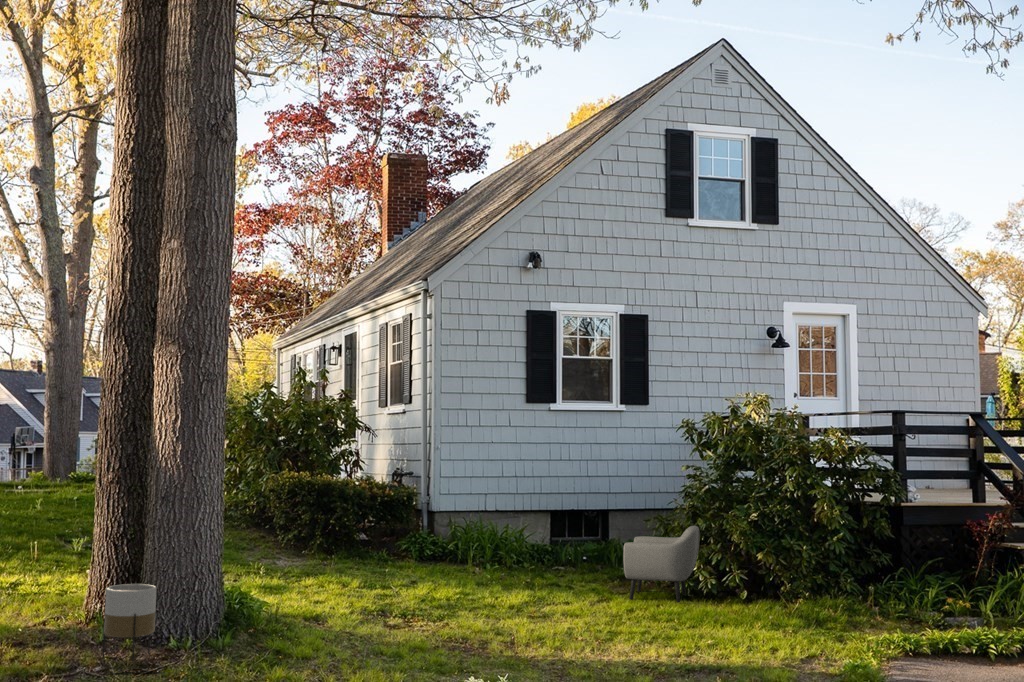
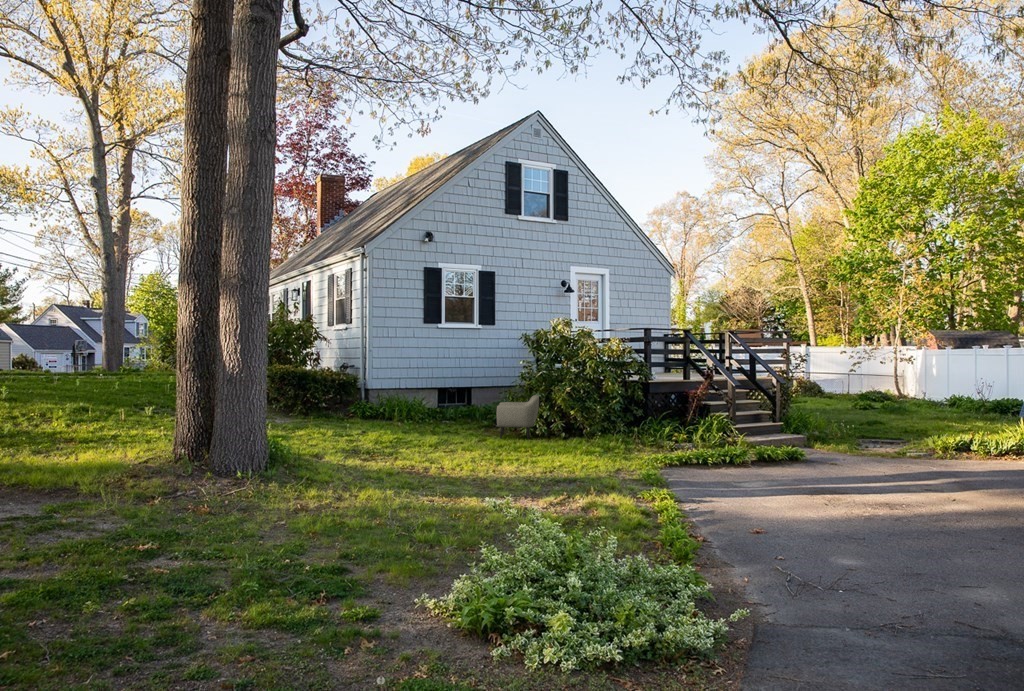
planter: present [103,584,156,662] -> none [195,435,231,485]

